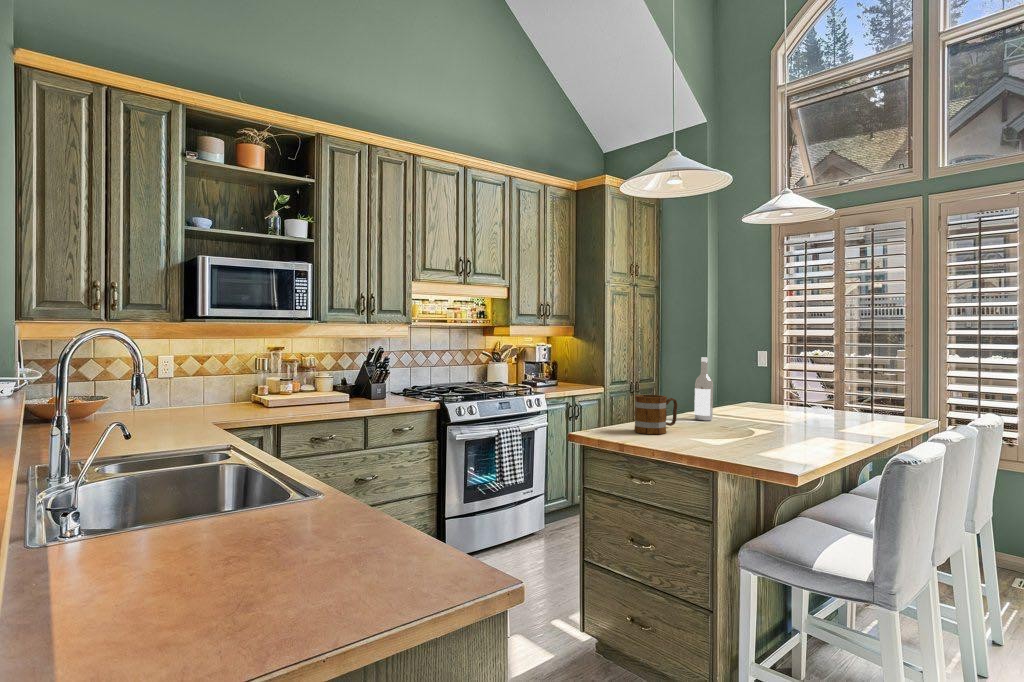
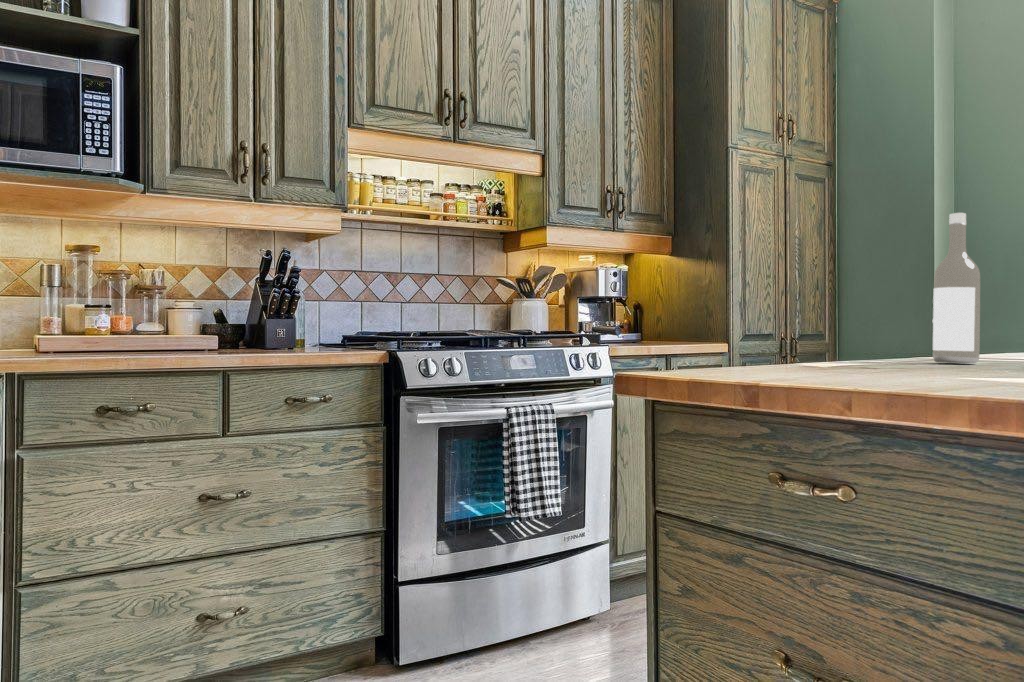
mug: present [634,395,677,434] -> none [785,275,900,372]

